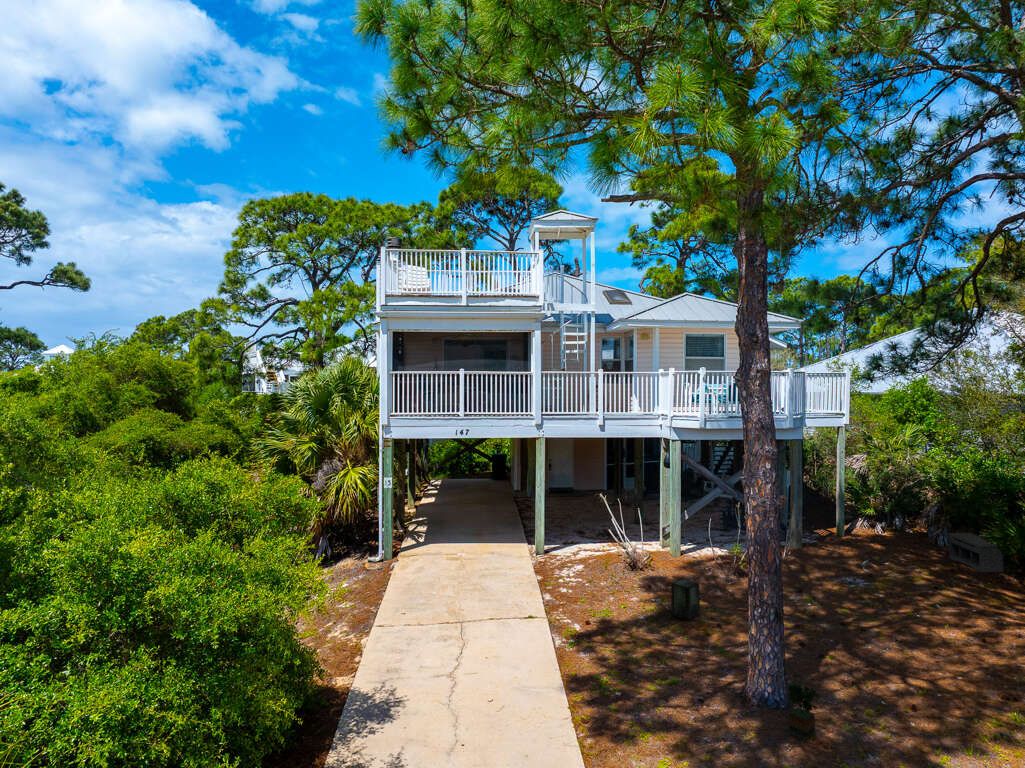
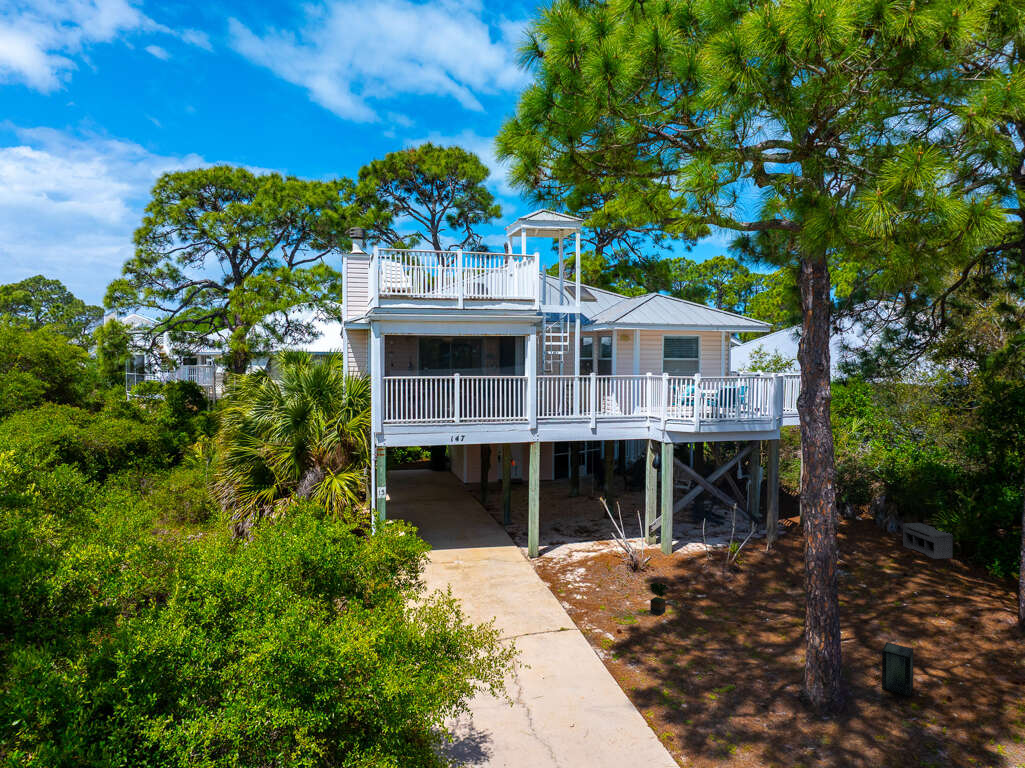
storage box: present [671,579,700,620] -> present [882,642,913,697]
potted tree: present [788,684,820,741] -> present [650,583,669,616]

